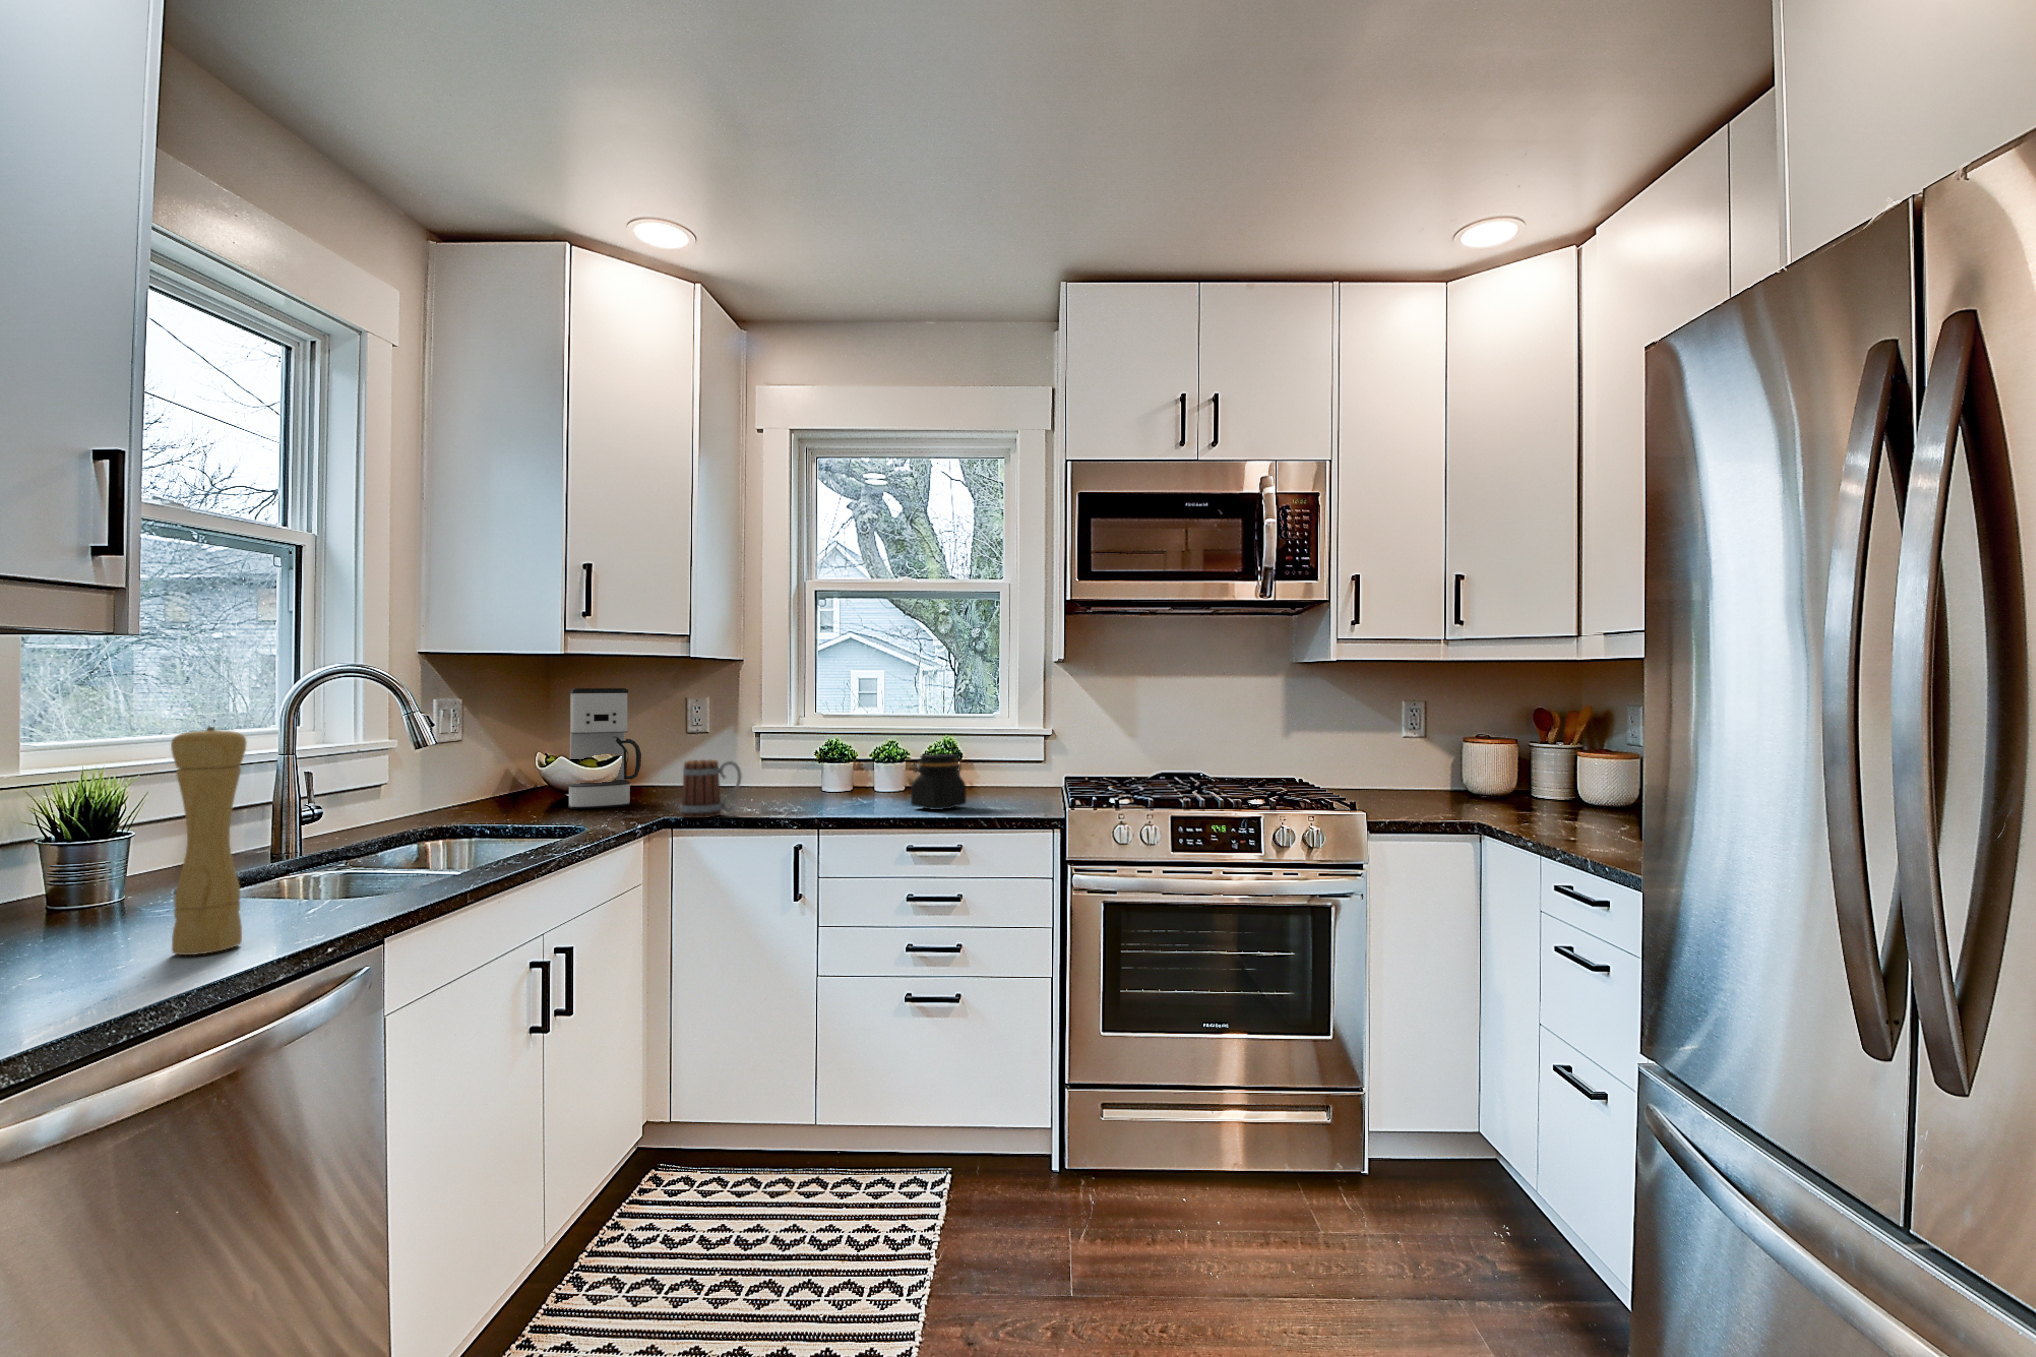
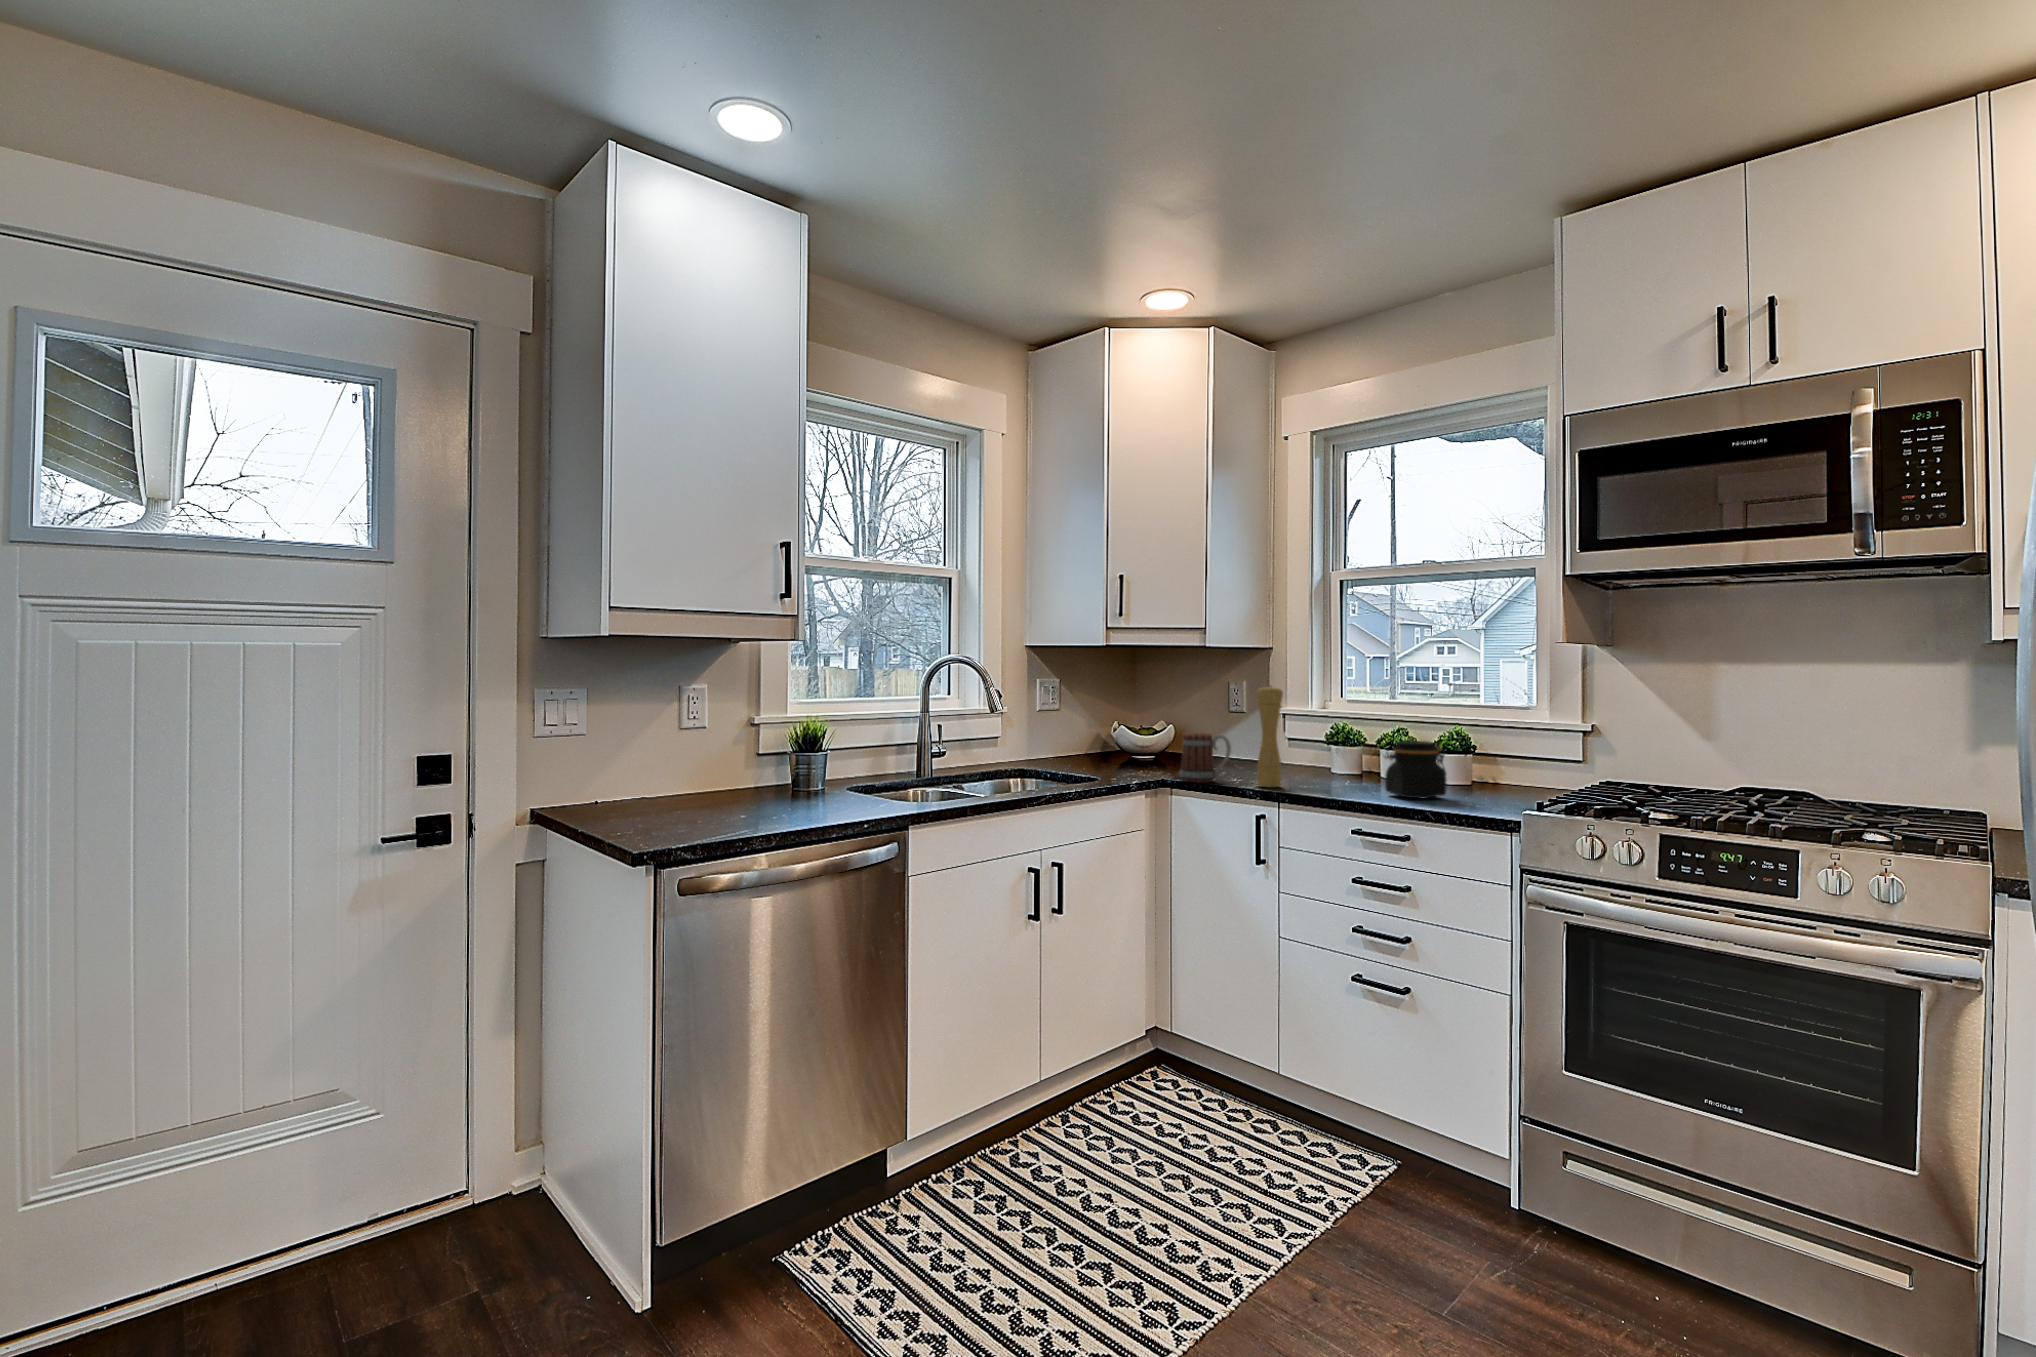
coffee maker: present [568,688,641,809] -> none [1122,669,1180,768]
pepper mill: present [171,727,246,955] -> present [1256,686,1283,787]

